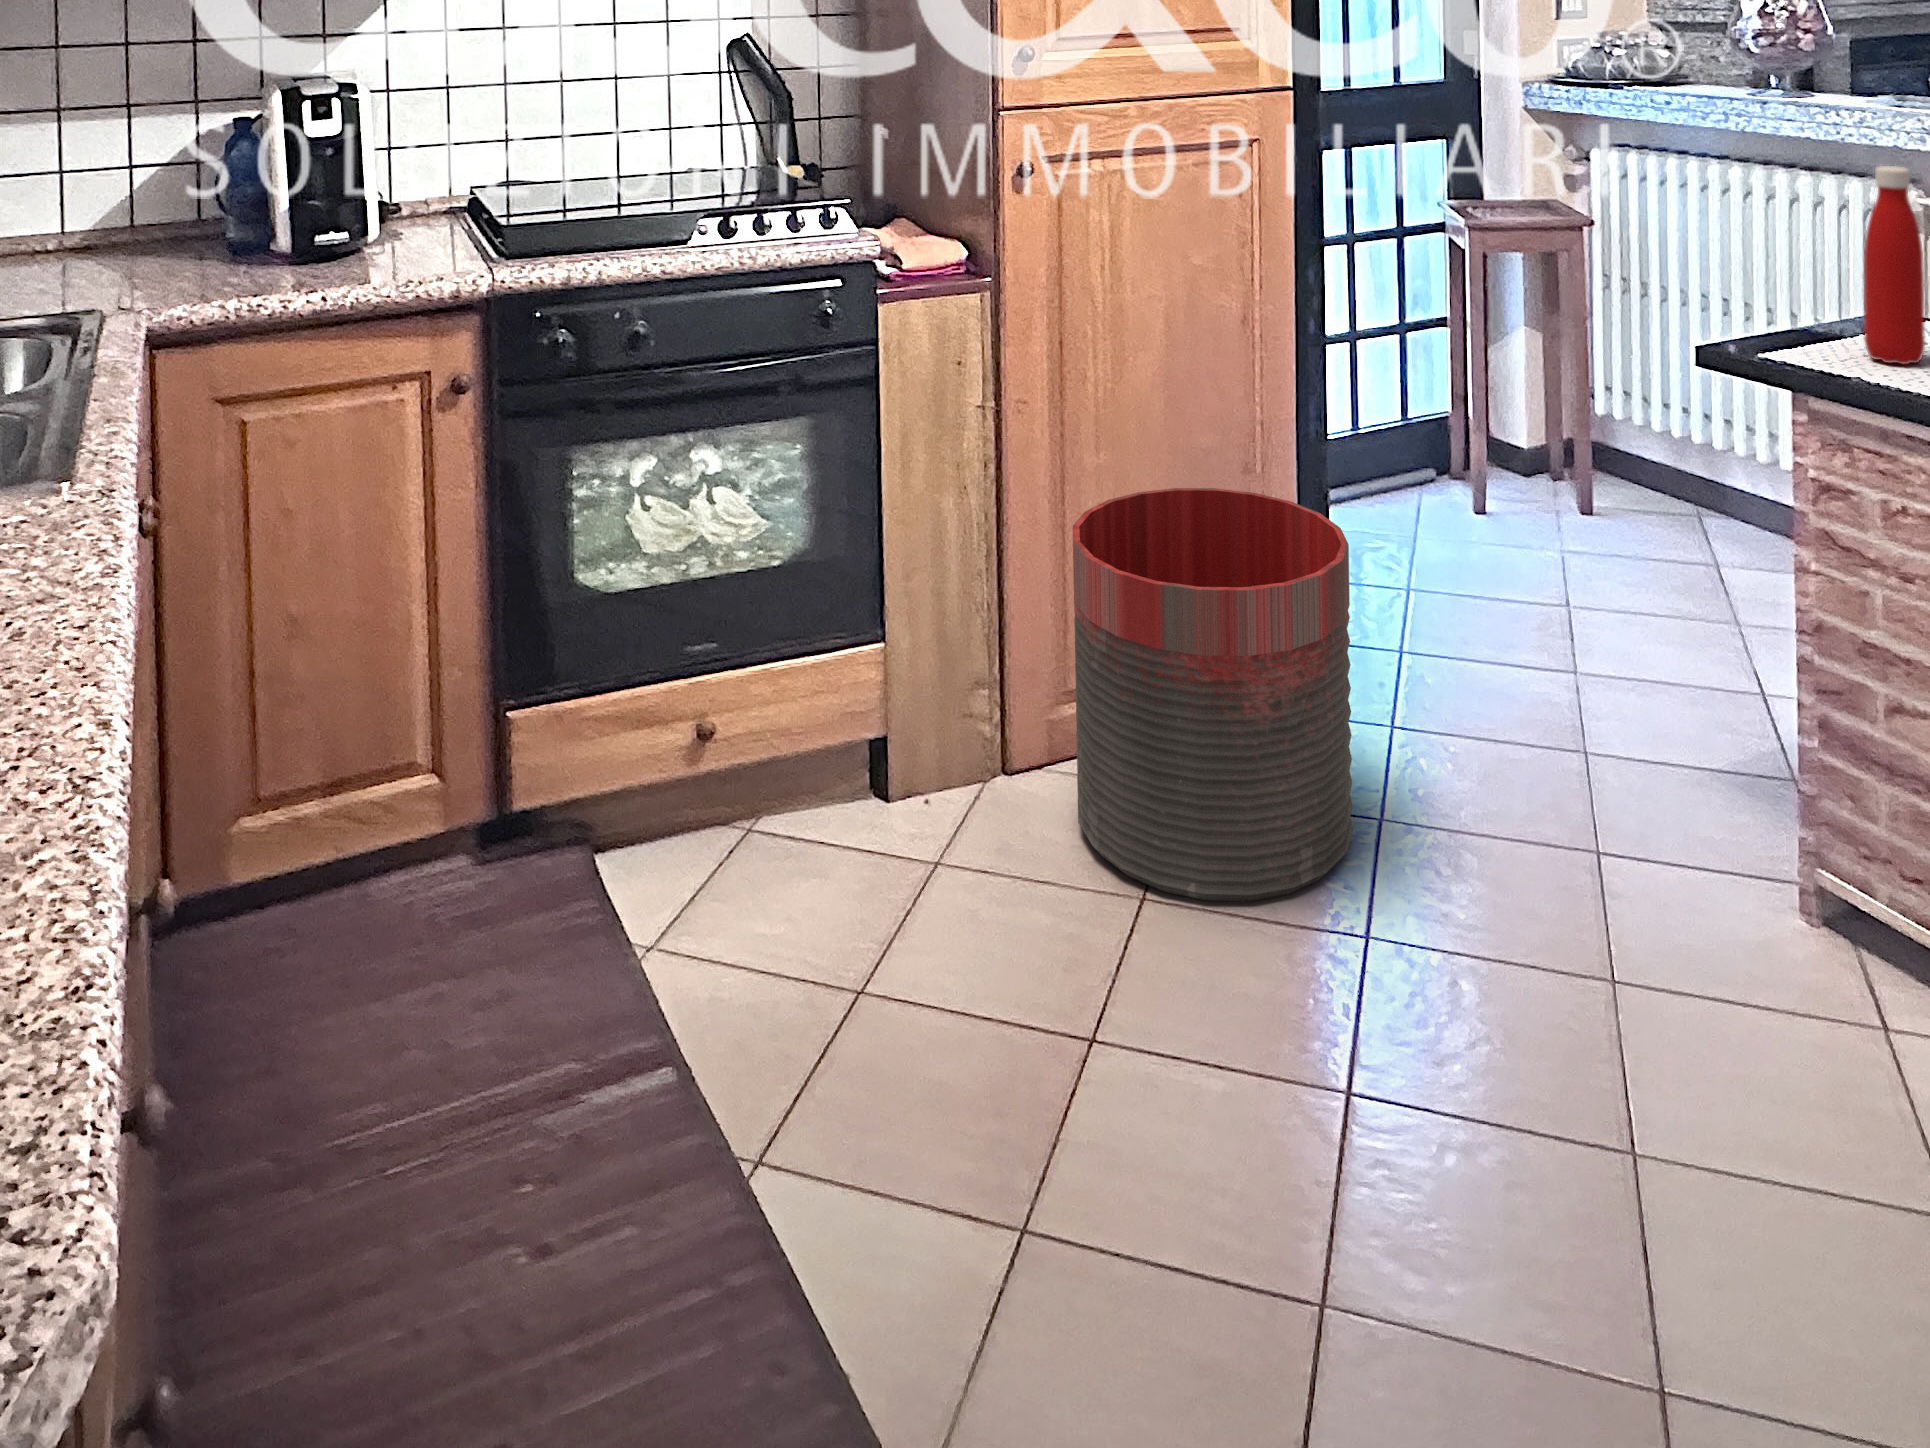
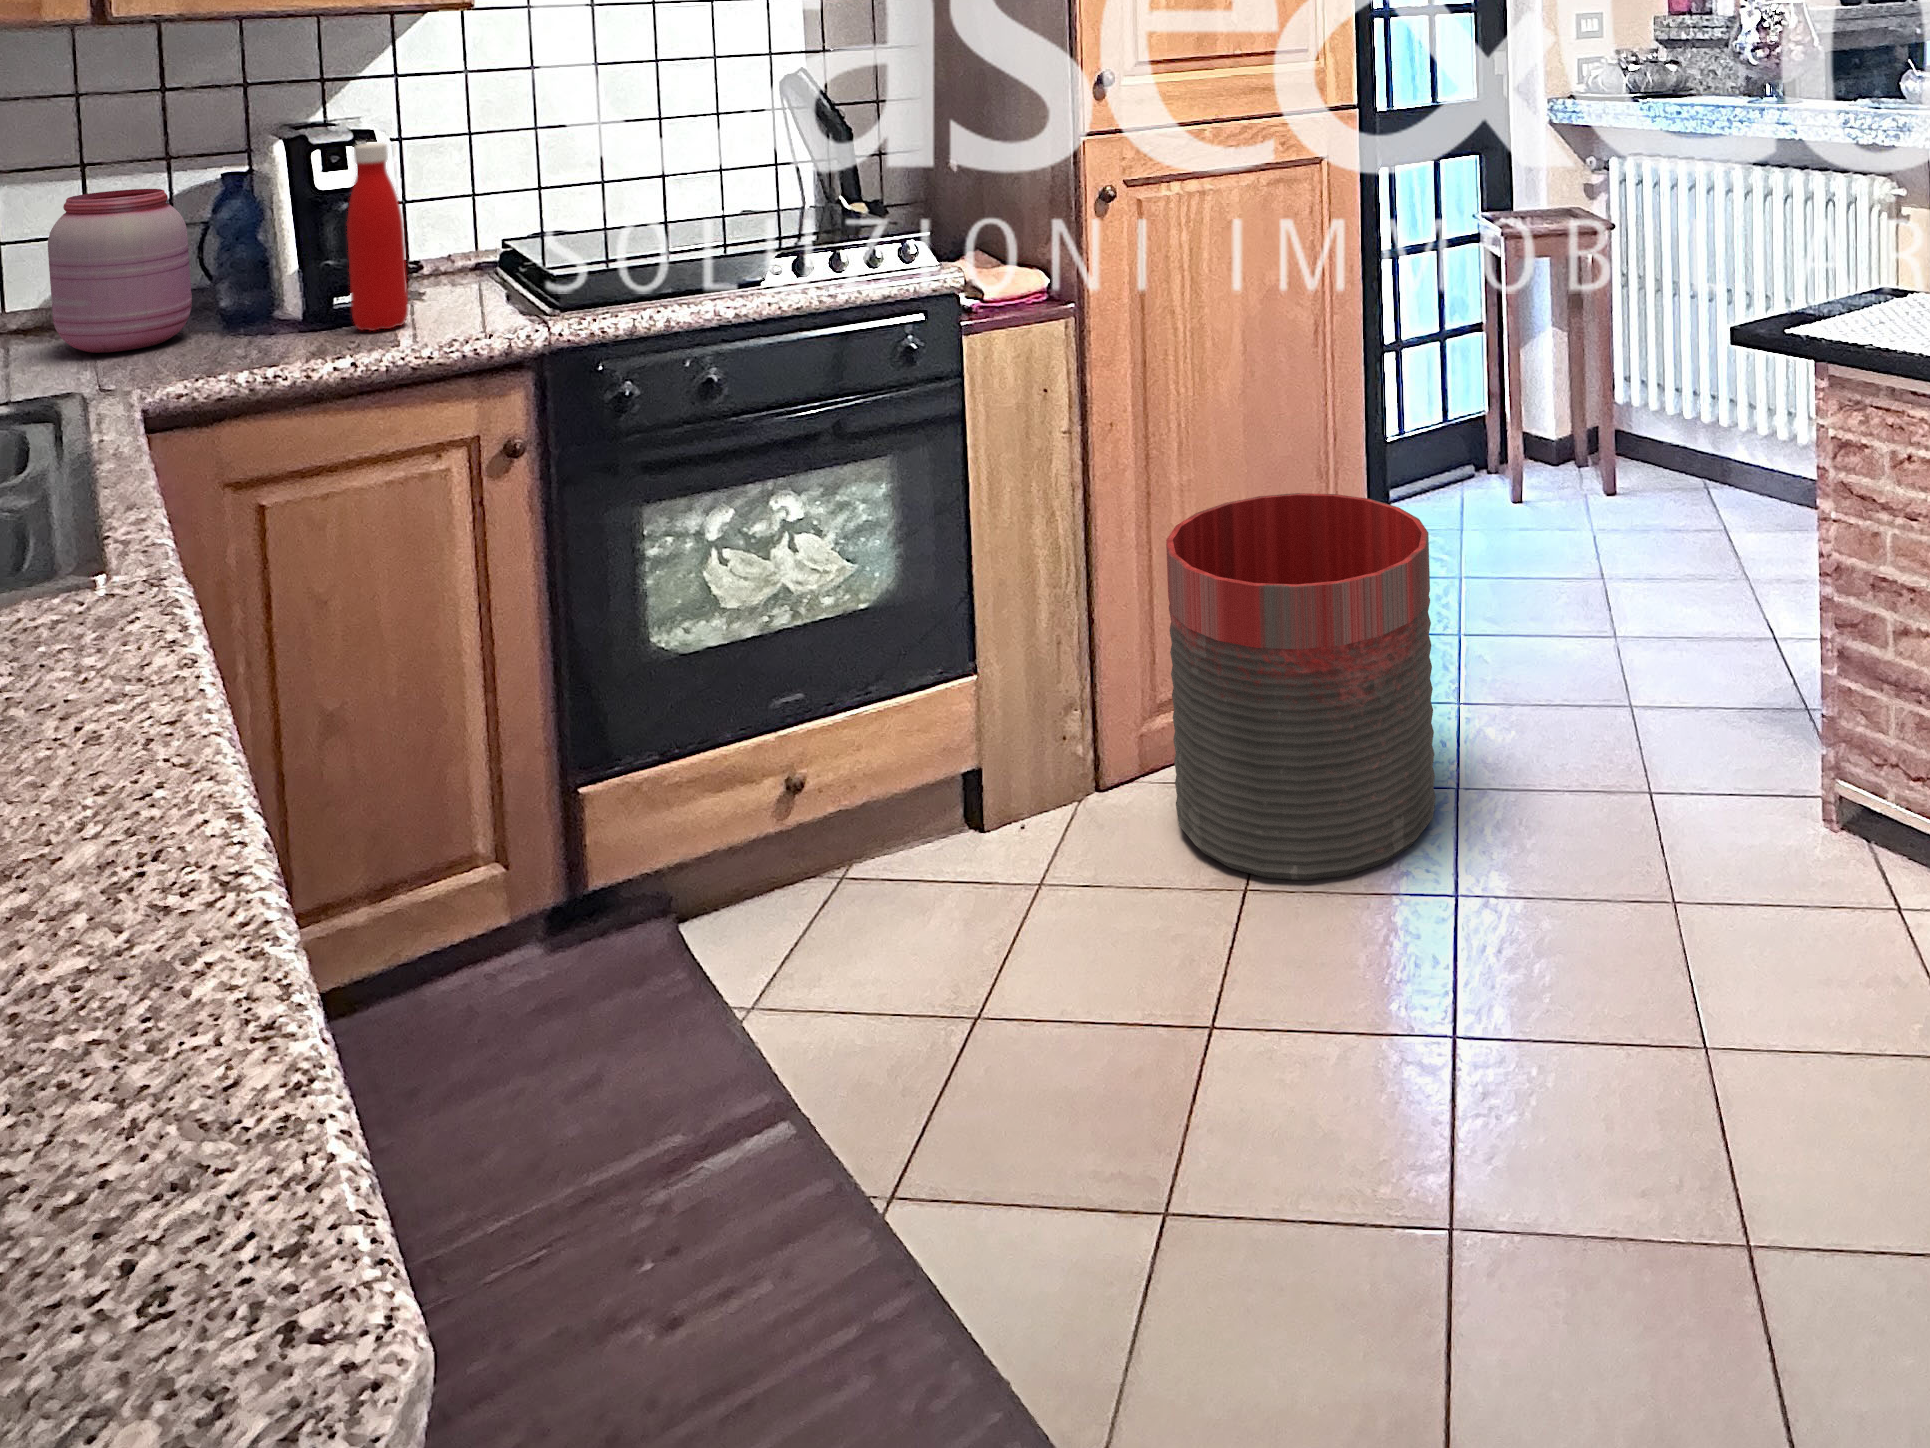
jar: none [88,130,200,274] -> present [48,189,192,353]
bottle: present [1864,166,1925,364] -> present [347,143,409,331]

